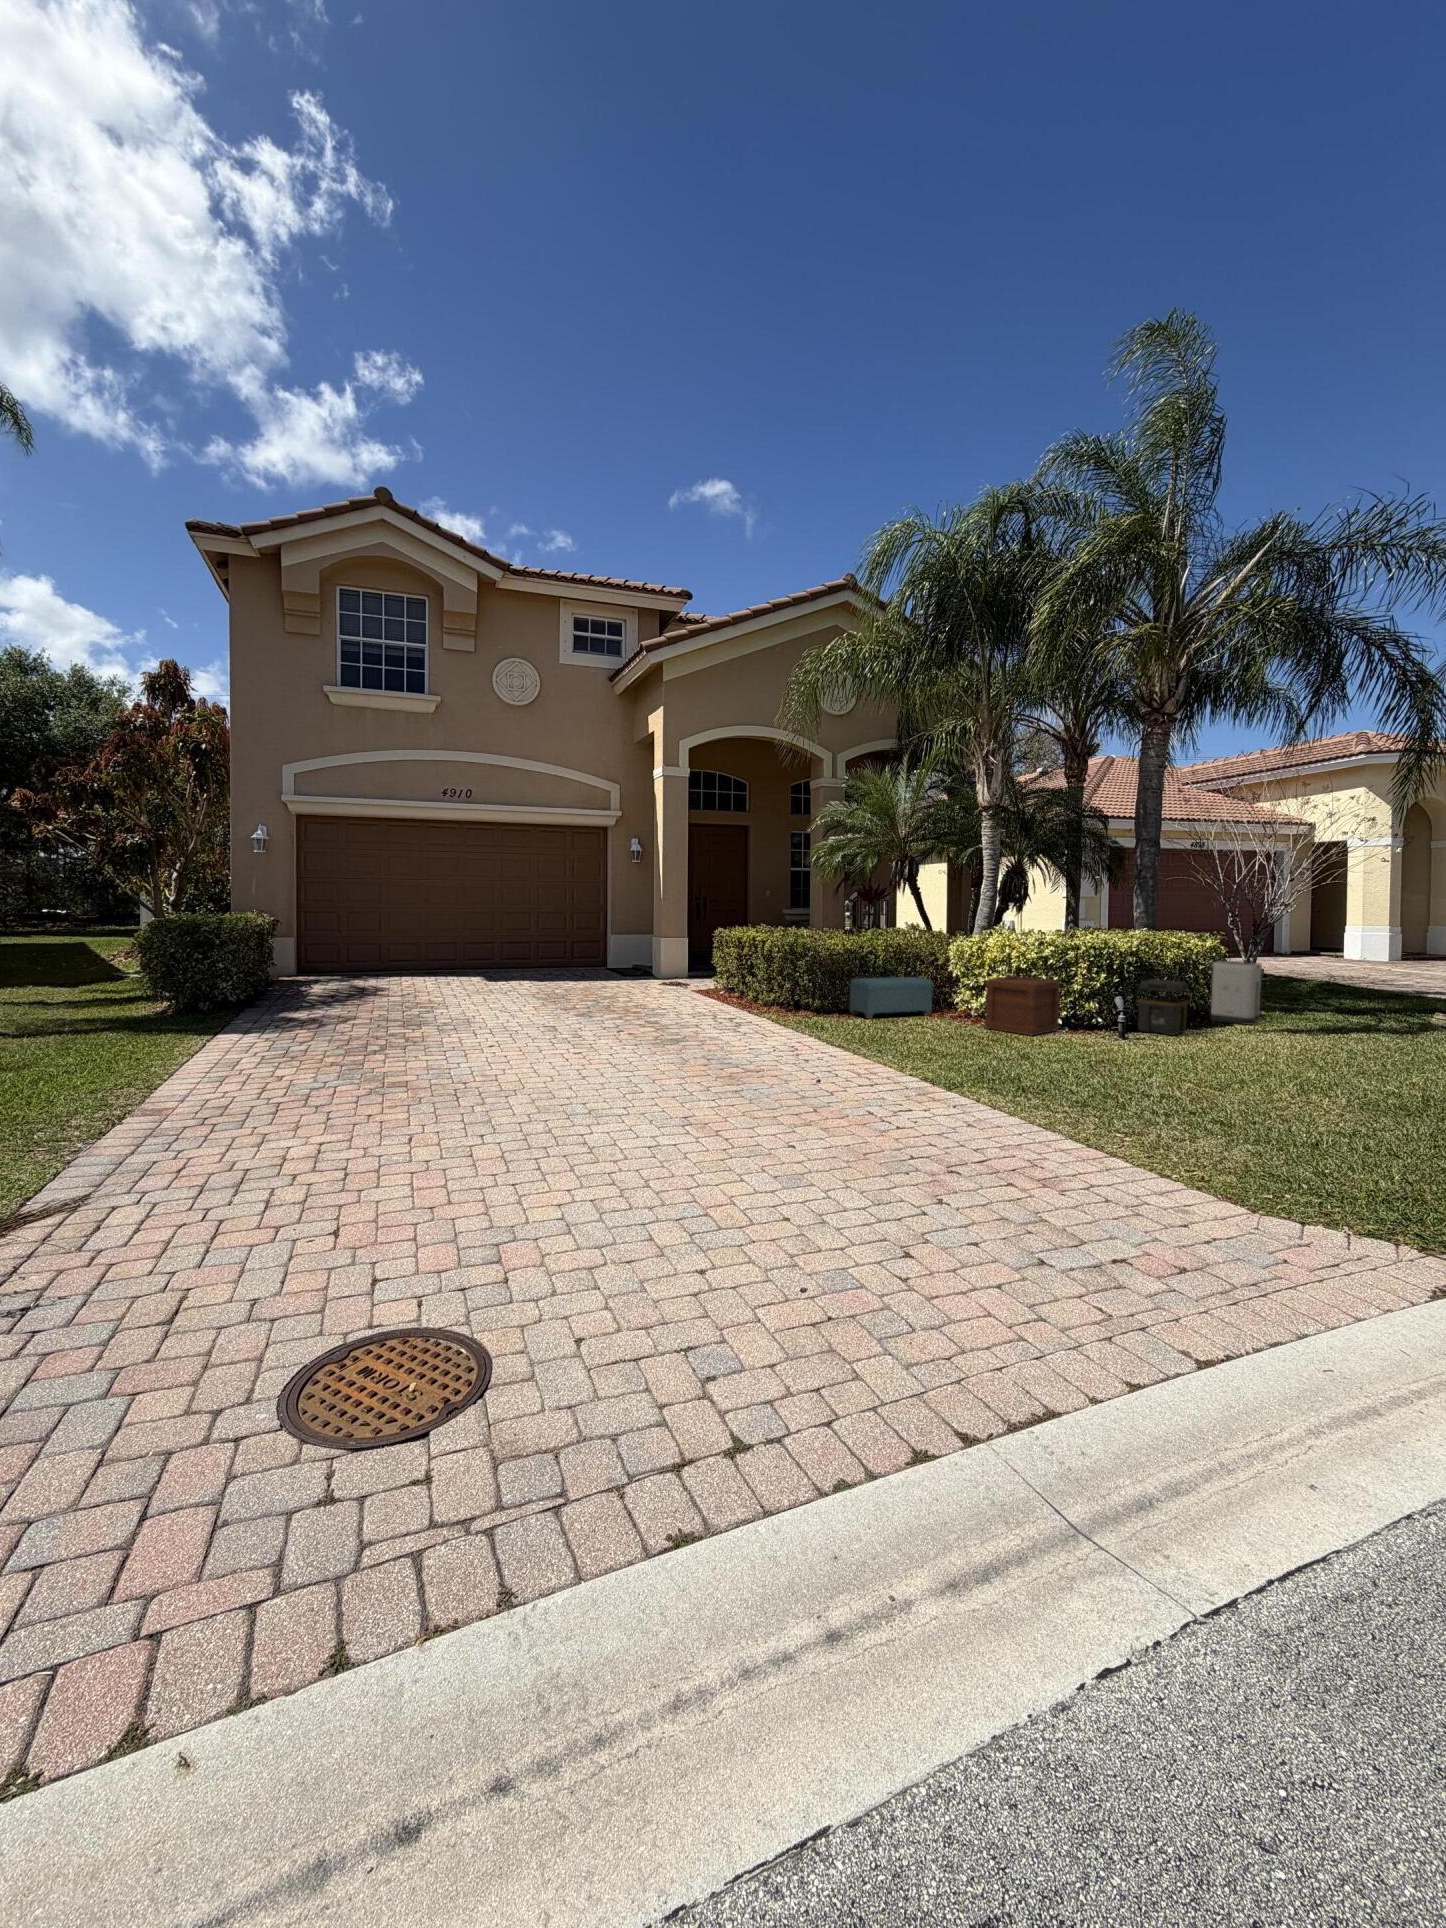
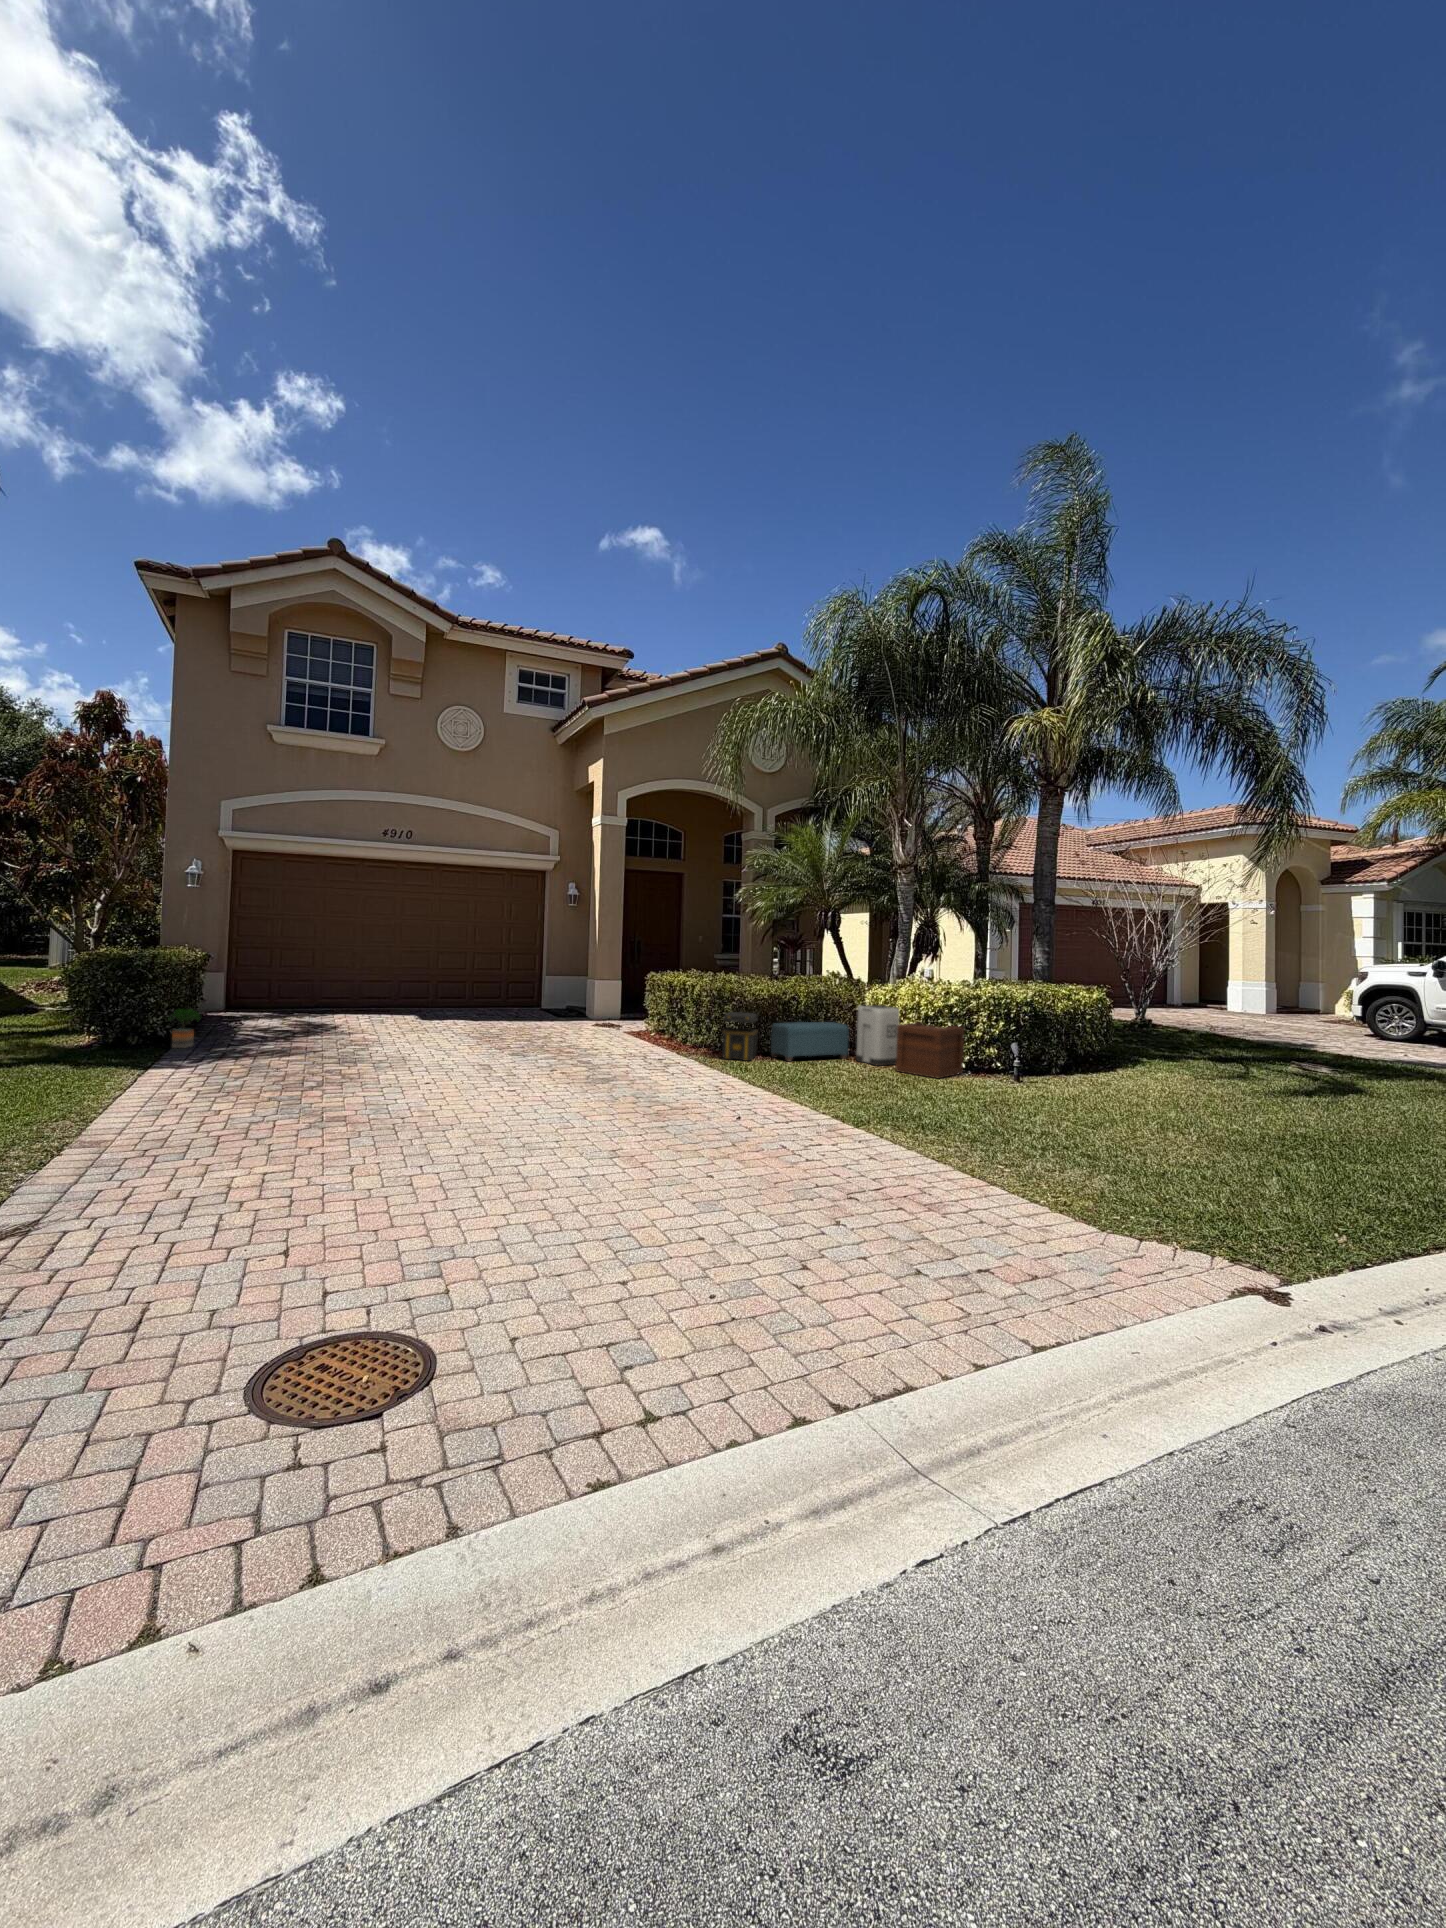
trash can: present [1211,961,1262,1025] -> present [856,1005,900,1066]
potted tree: none [241,971,275,1010] -> present [170,1009,200,1048]
toolbox: present [1138,980,1188,1036] -> present [722,1012,758,1061]

